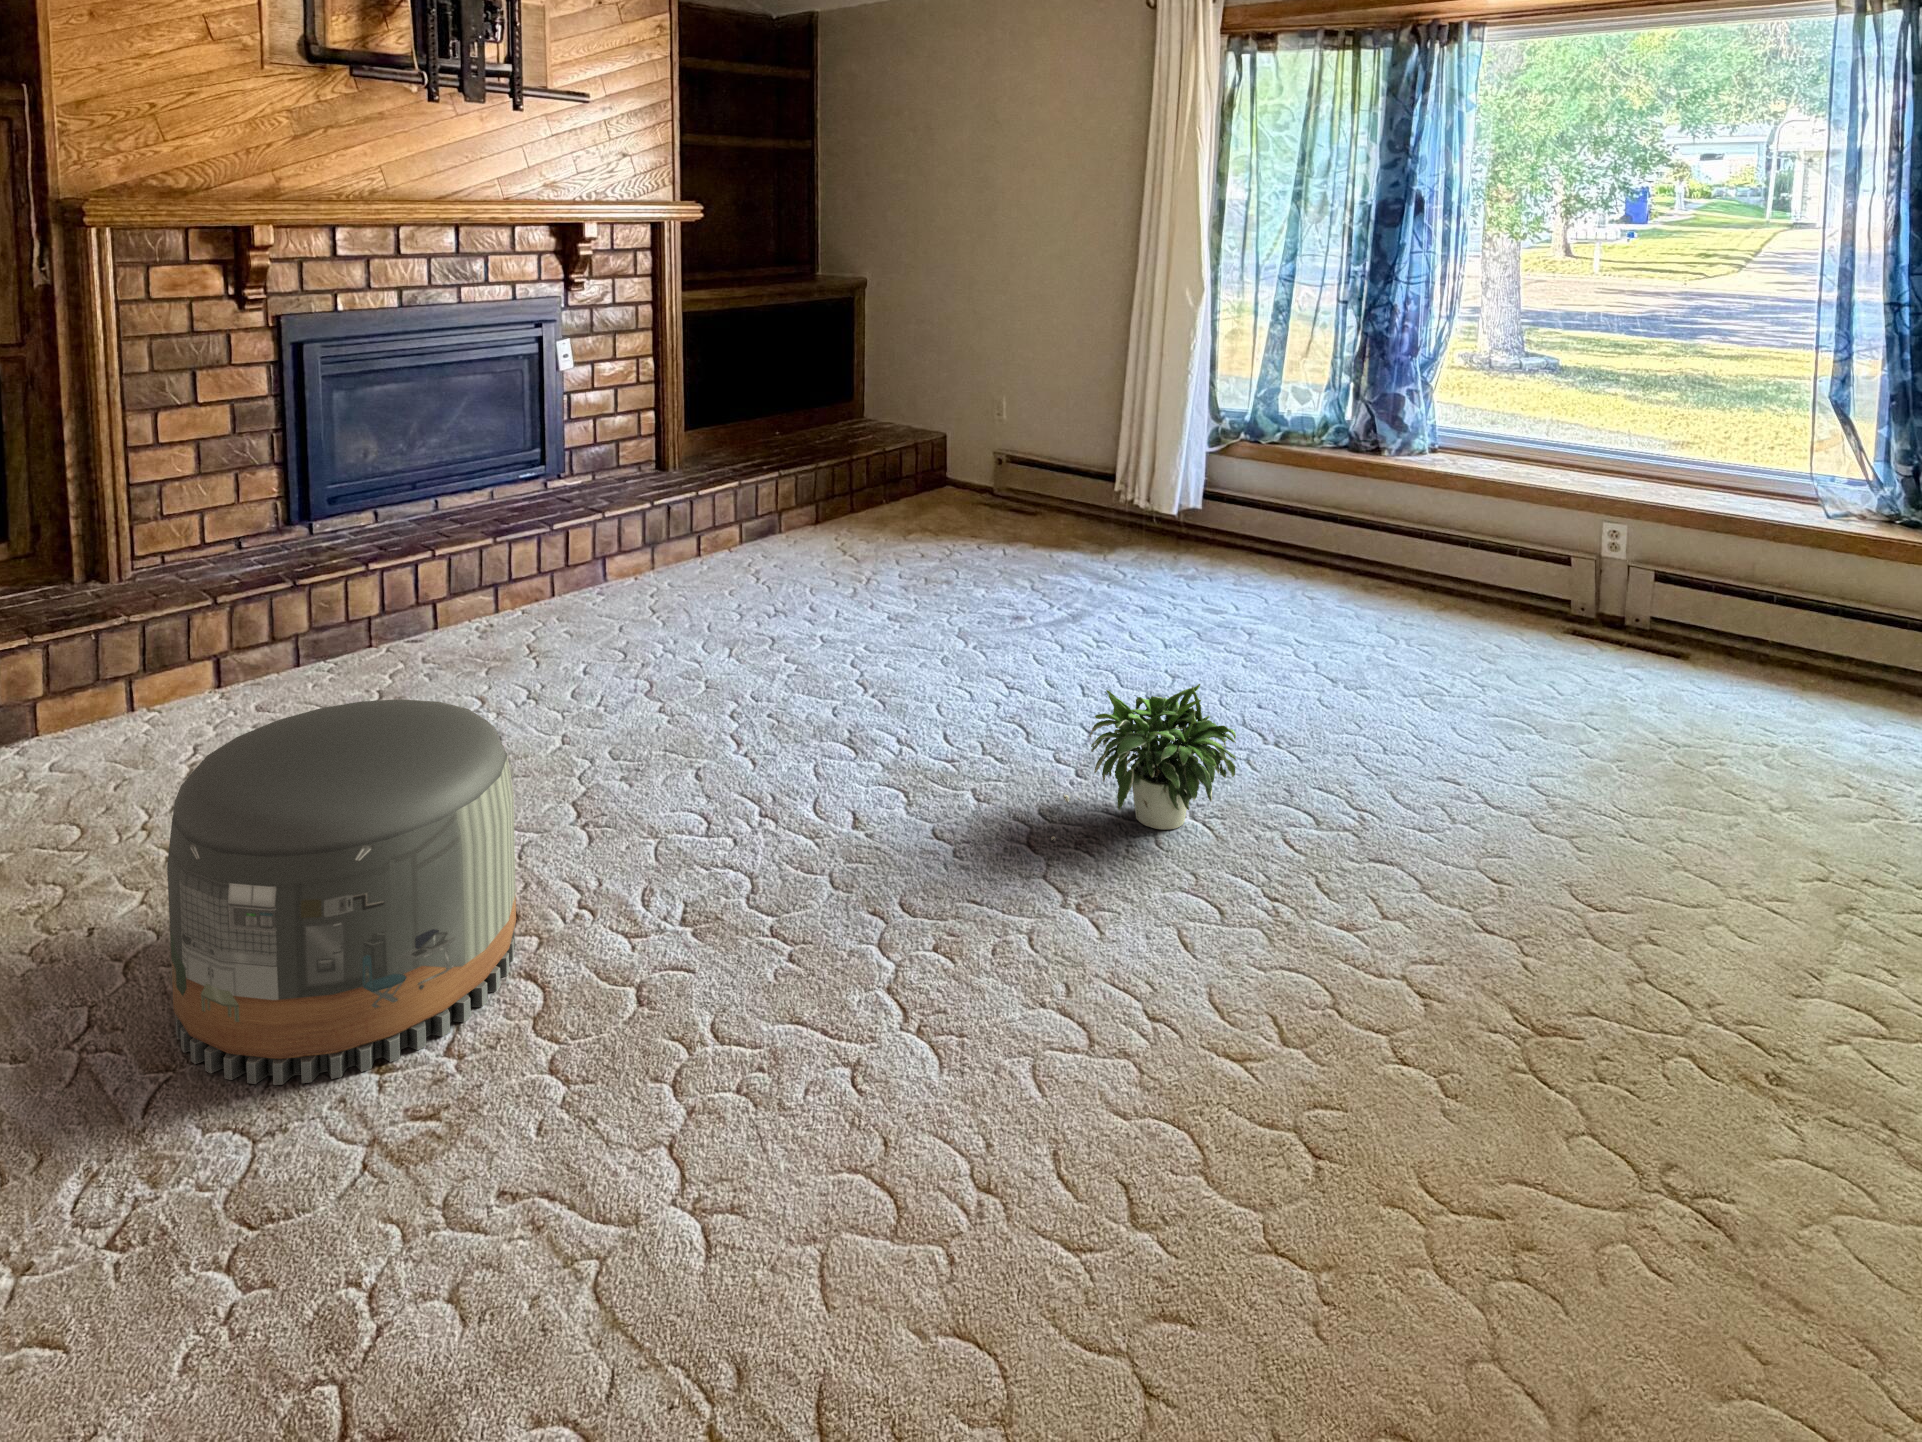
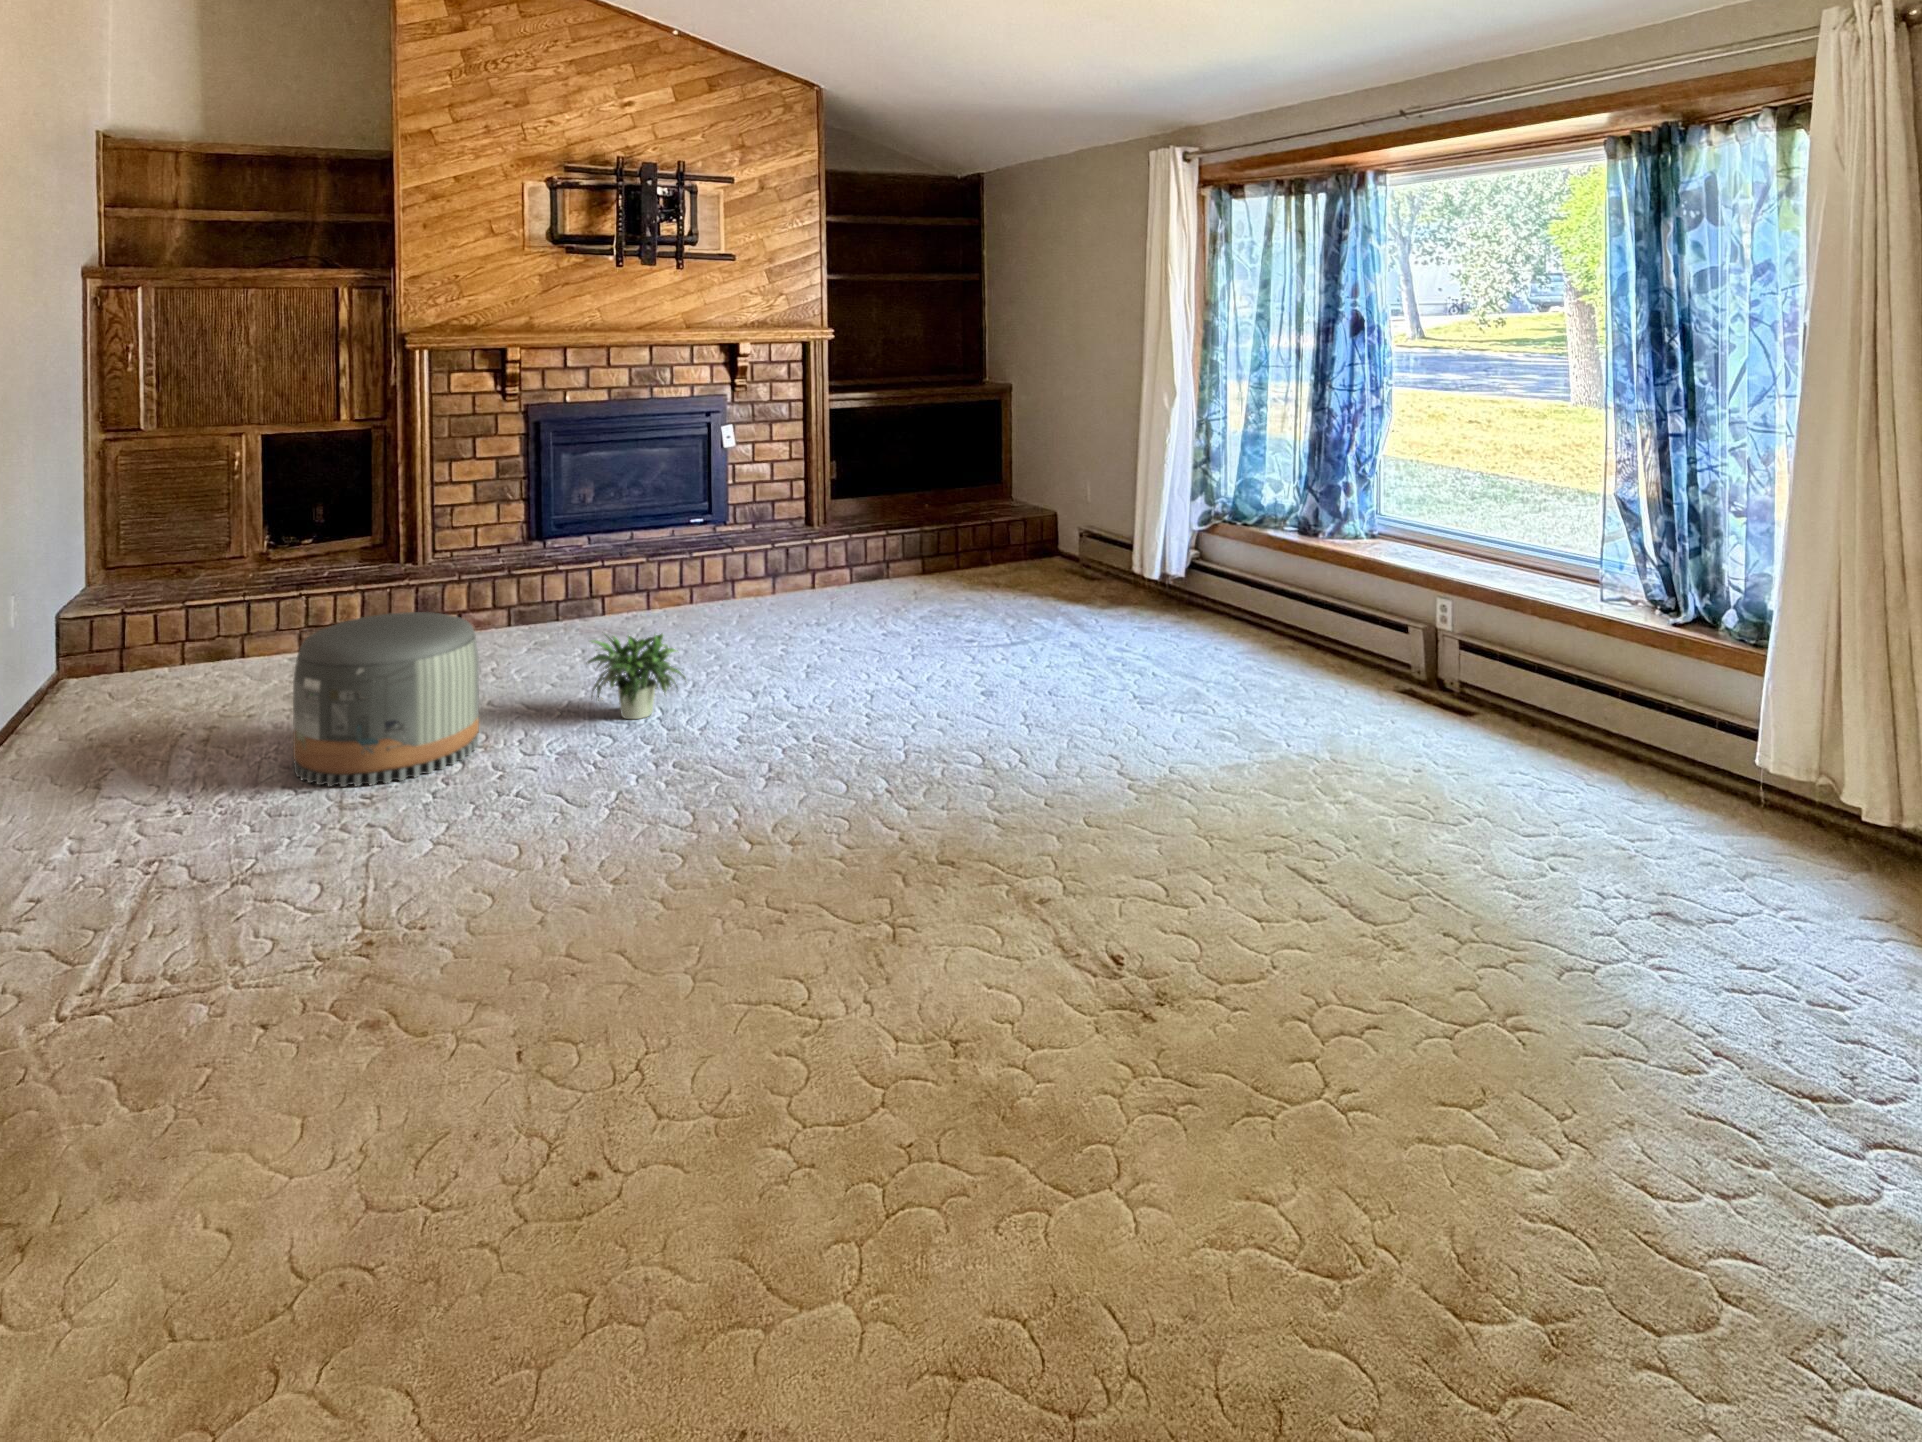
potted plant: present [1051,684,1236,840] -> present [587,634,686,719]

